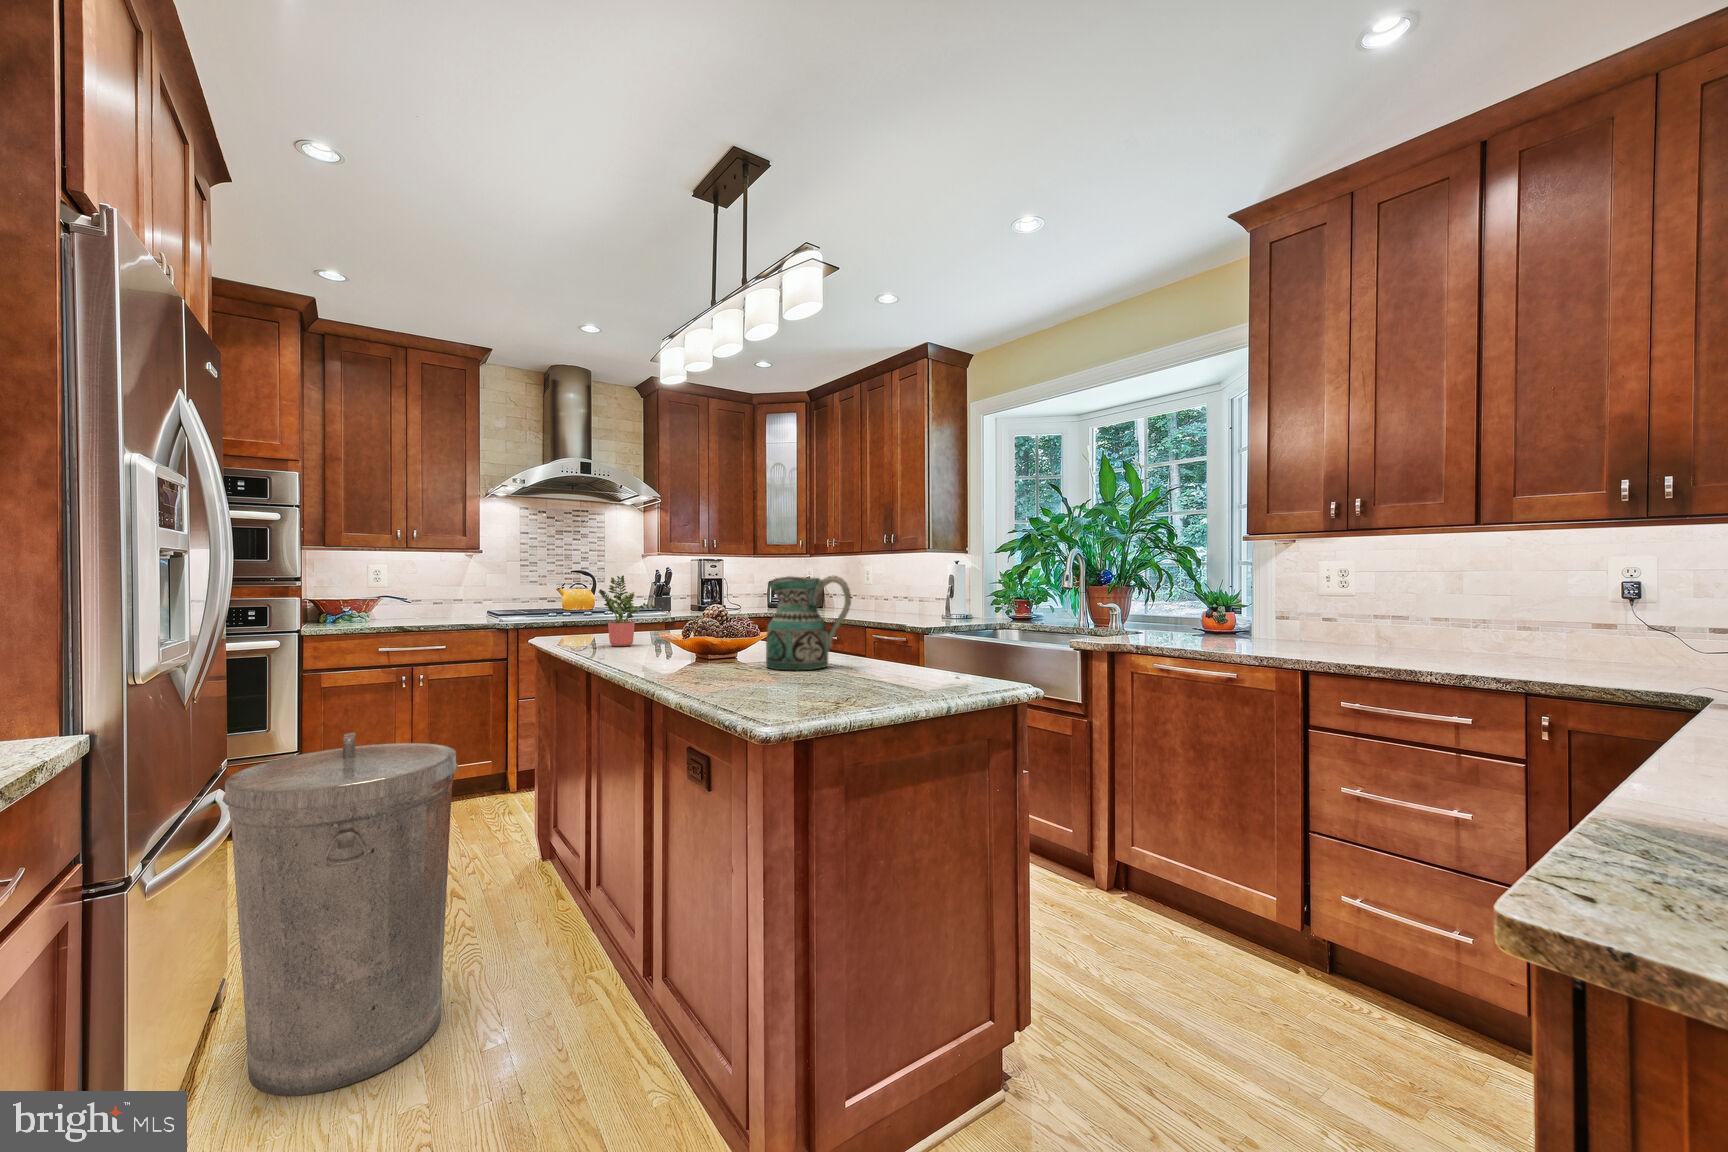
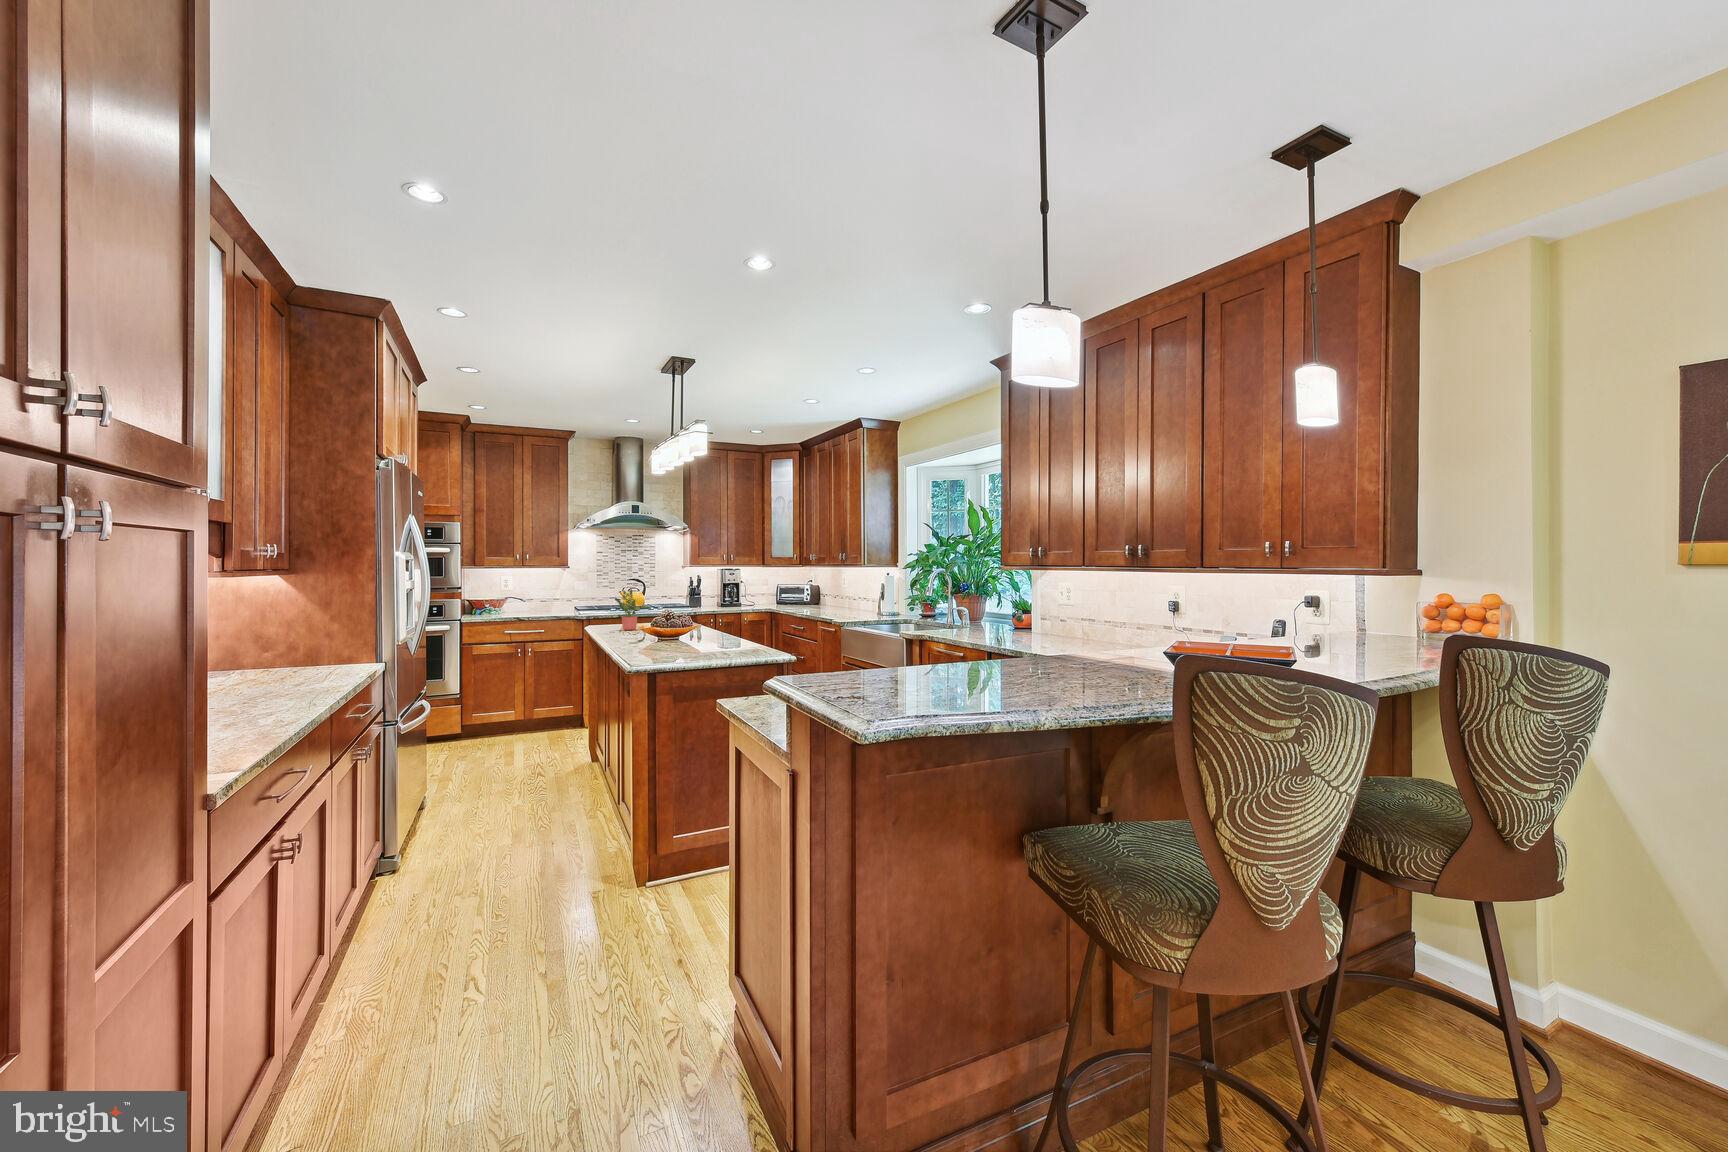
ceramic pitcher: present [766,576,851,670] -> none [682,593,725,642]
trash can: present [222,733,458,1096] -> none [434,669,535,827]

